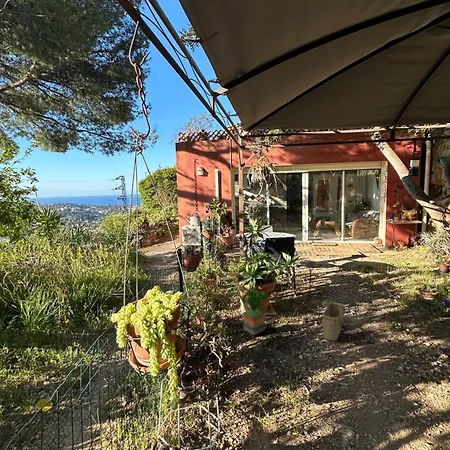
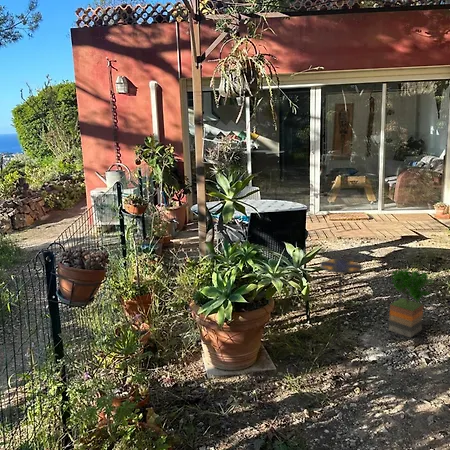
potted tree: present [242,290,269,335] -> present [389,269,433,337]
basket: present [323,302,344,341] -> none [371,344,412,427]

